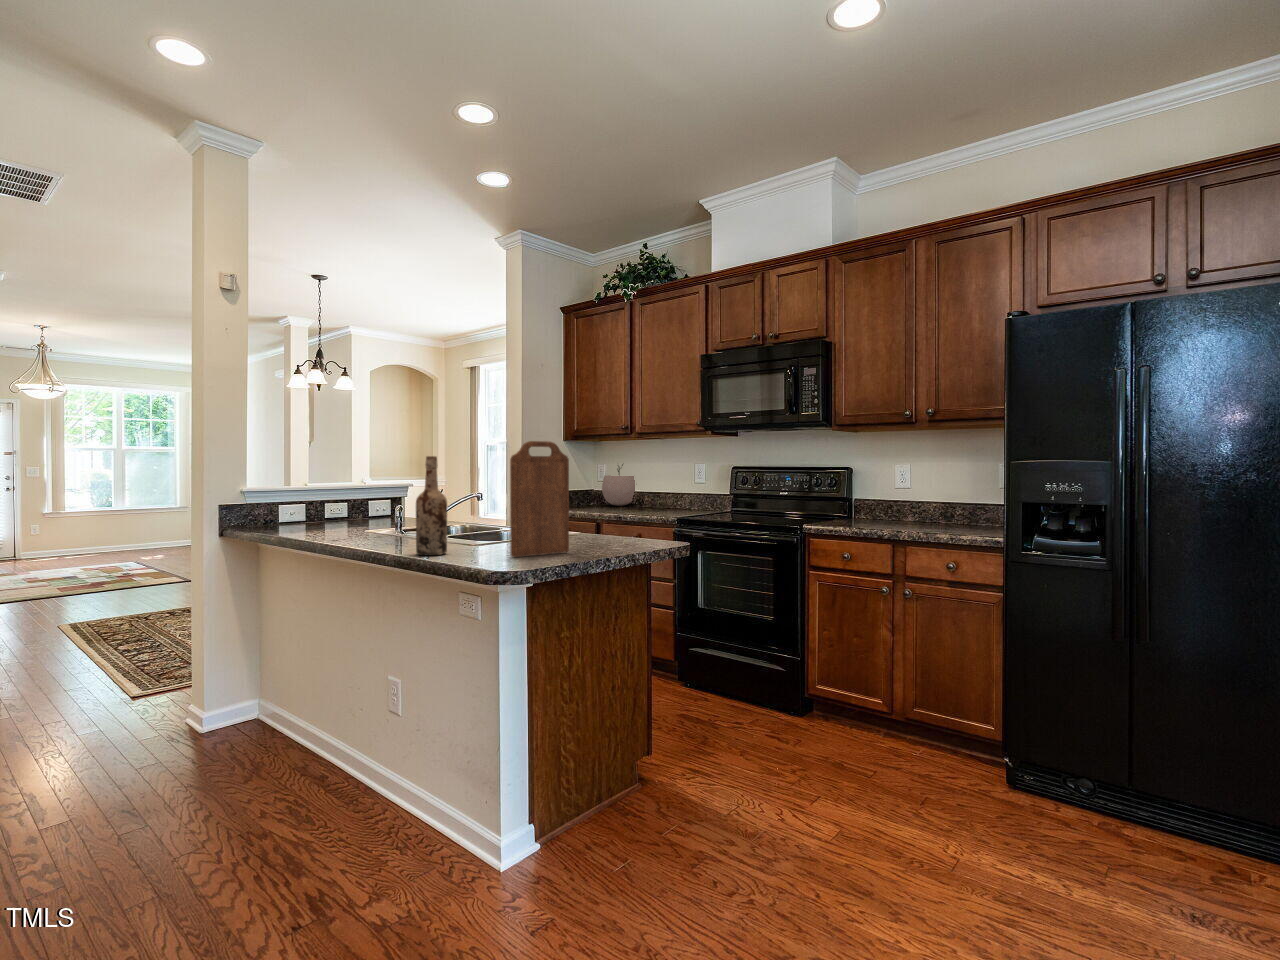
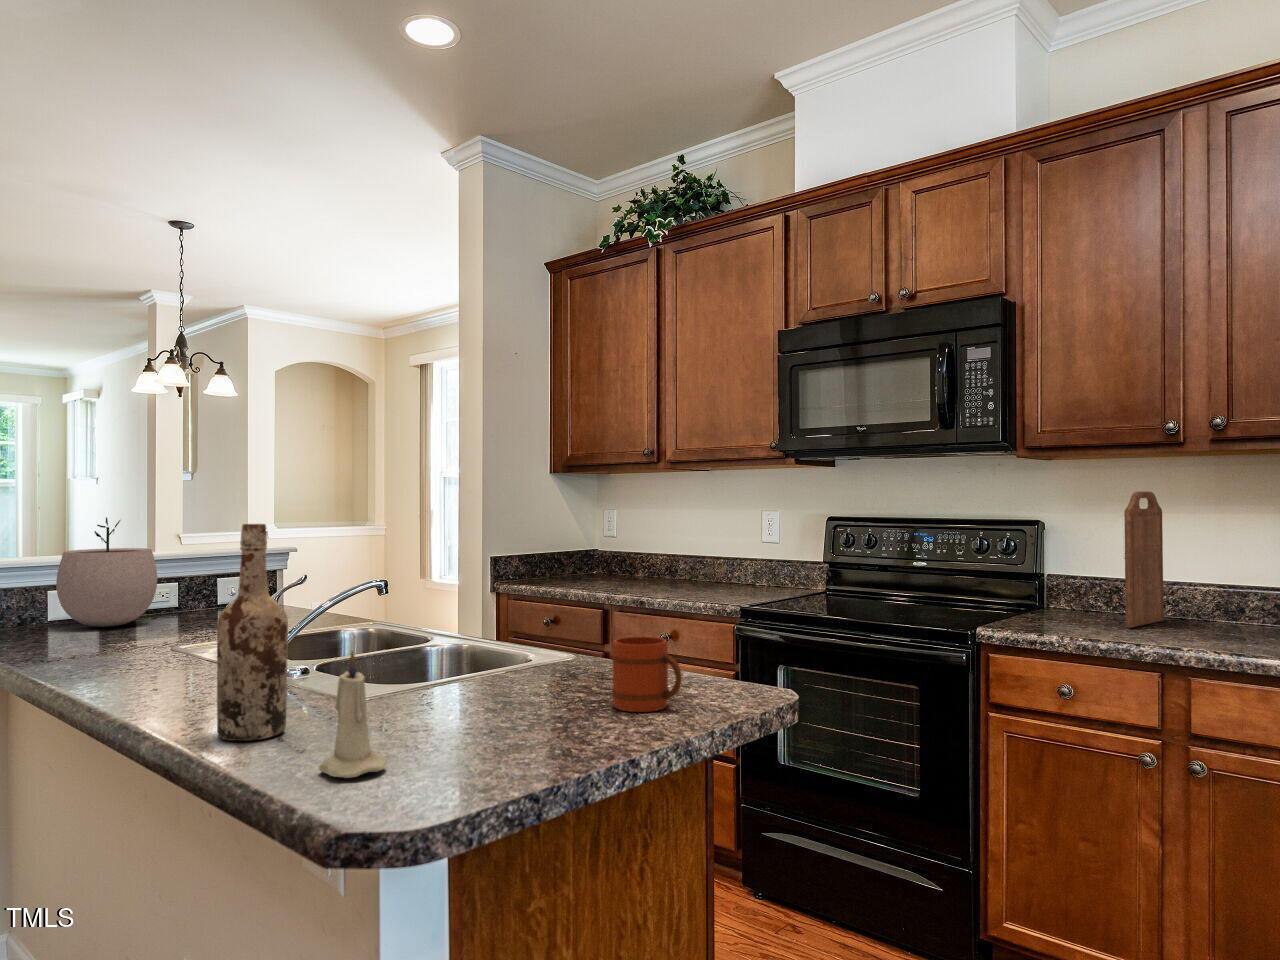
cutting board: present [510,441,569,557] -> present [1124,491,1164,628]
plant pot: present [602,464,635,506] -> present [56,517,157,627]
candle: none [471,509,500,562] -> present [319,651,387,778]
mug: none [600,515,633,549] -> present [612,636,682,712]

